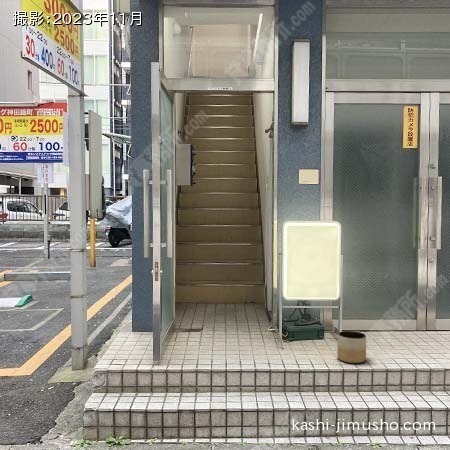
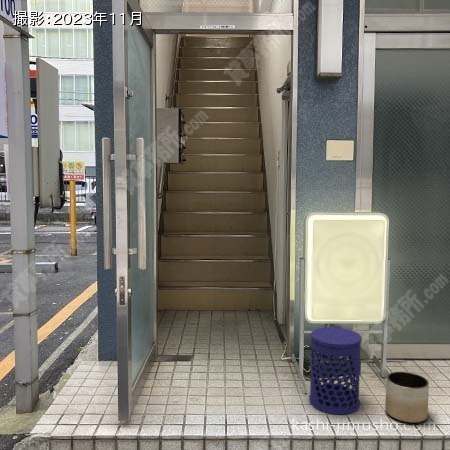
waste bin: none [285,302,321,359] -> present [309,327,362,414]

